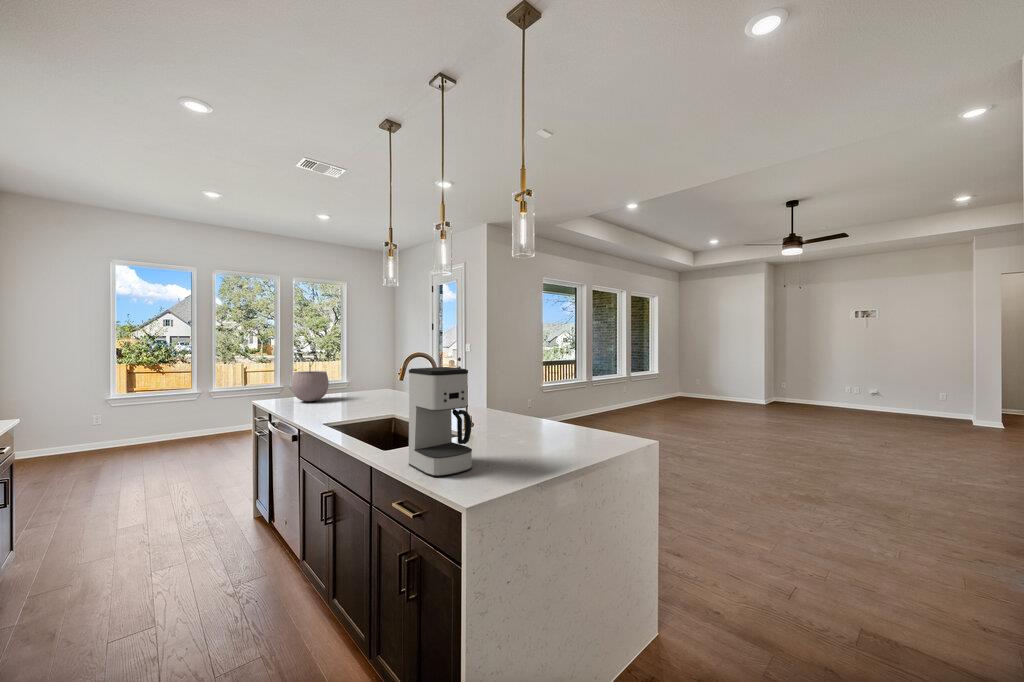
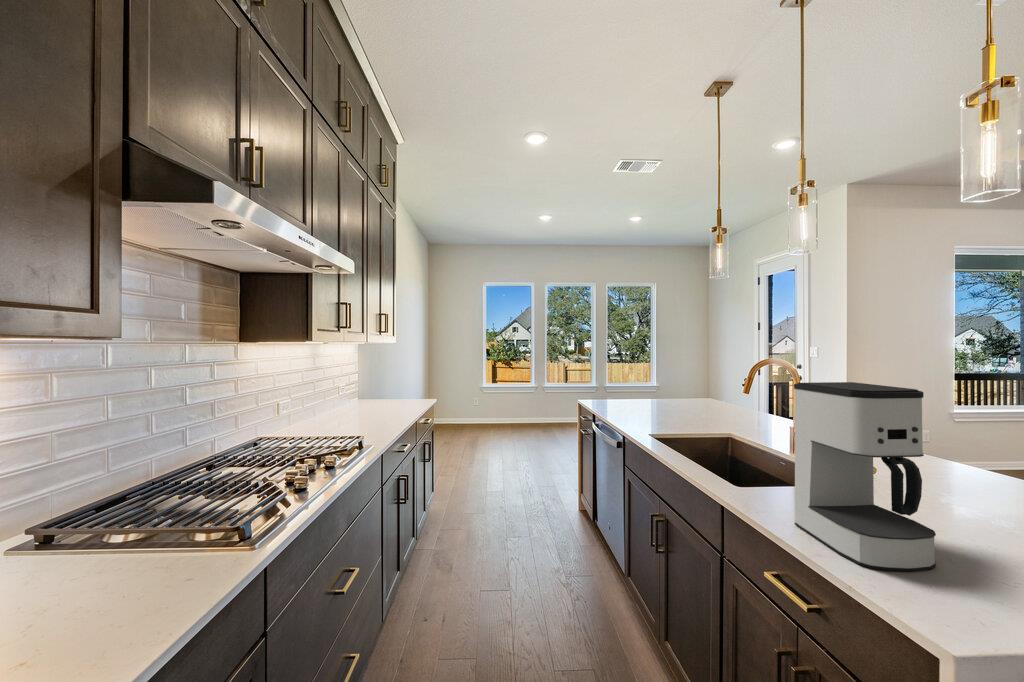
plant pot: present [291,361,329,402] -> none [611,362,646,405]

